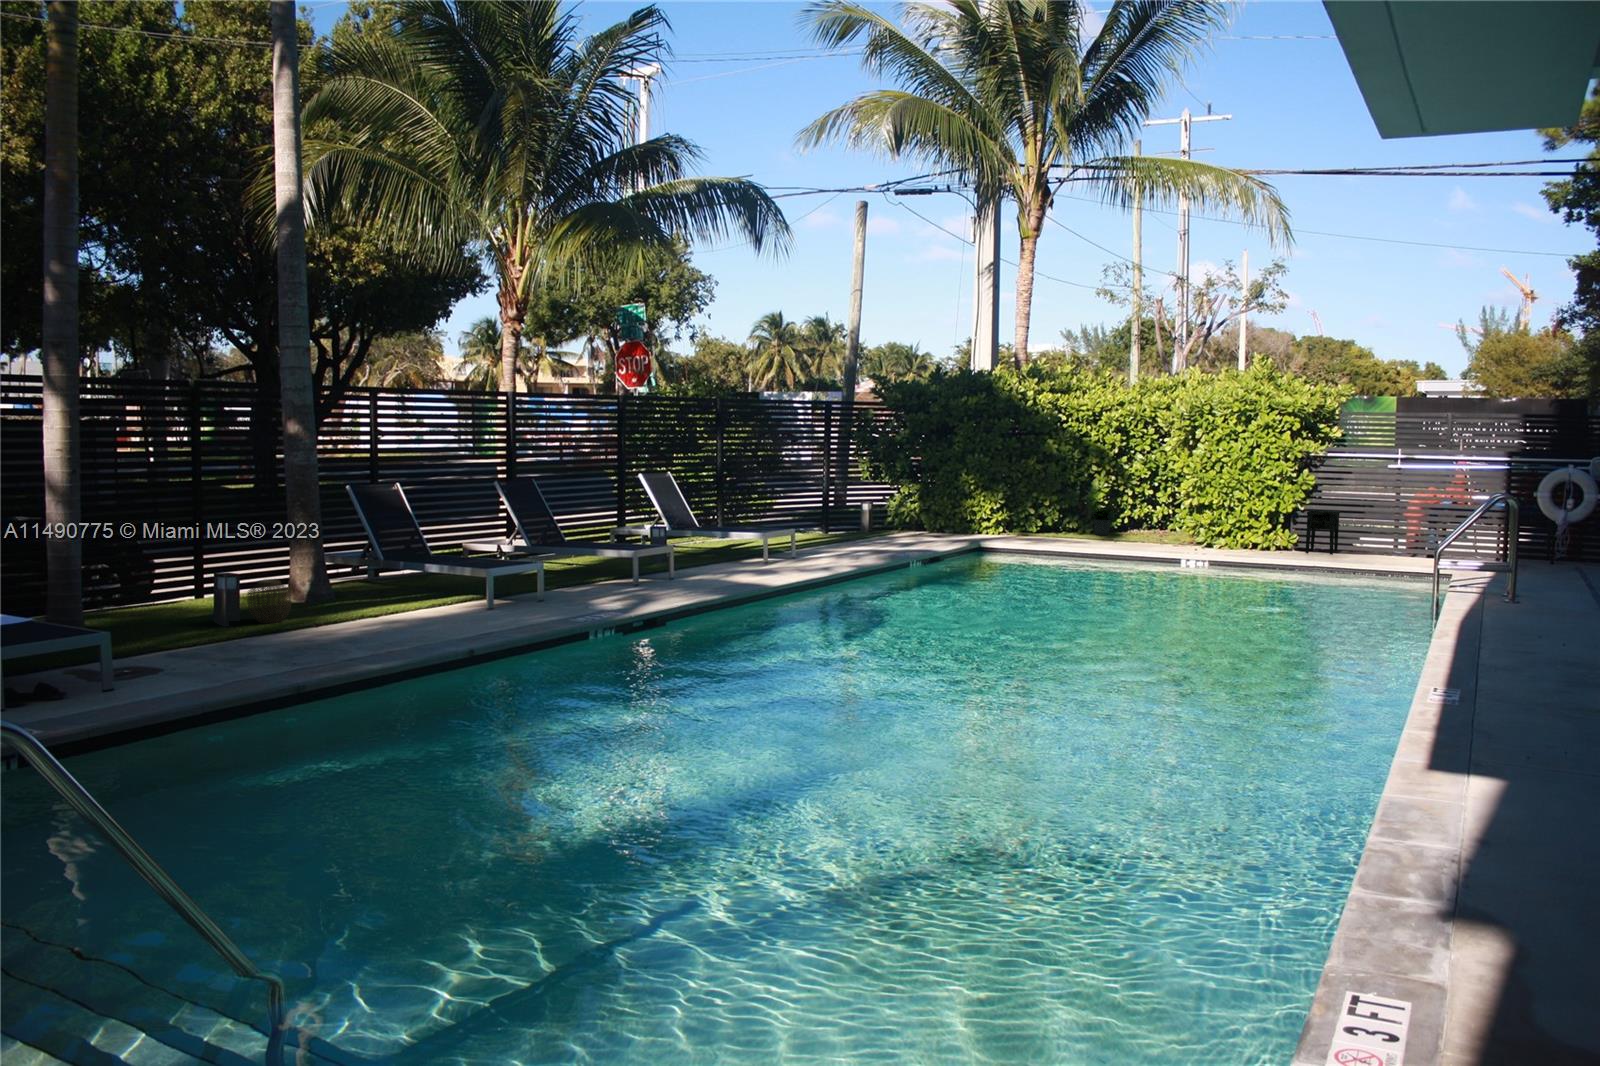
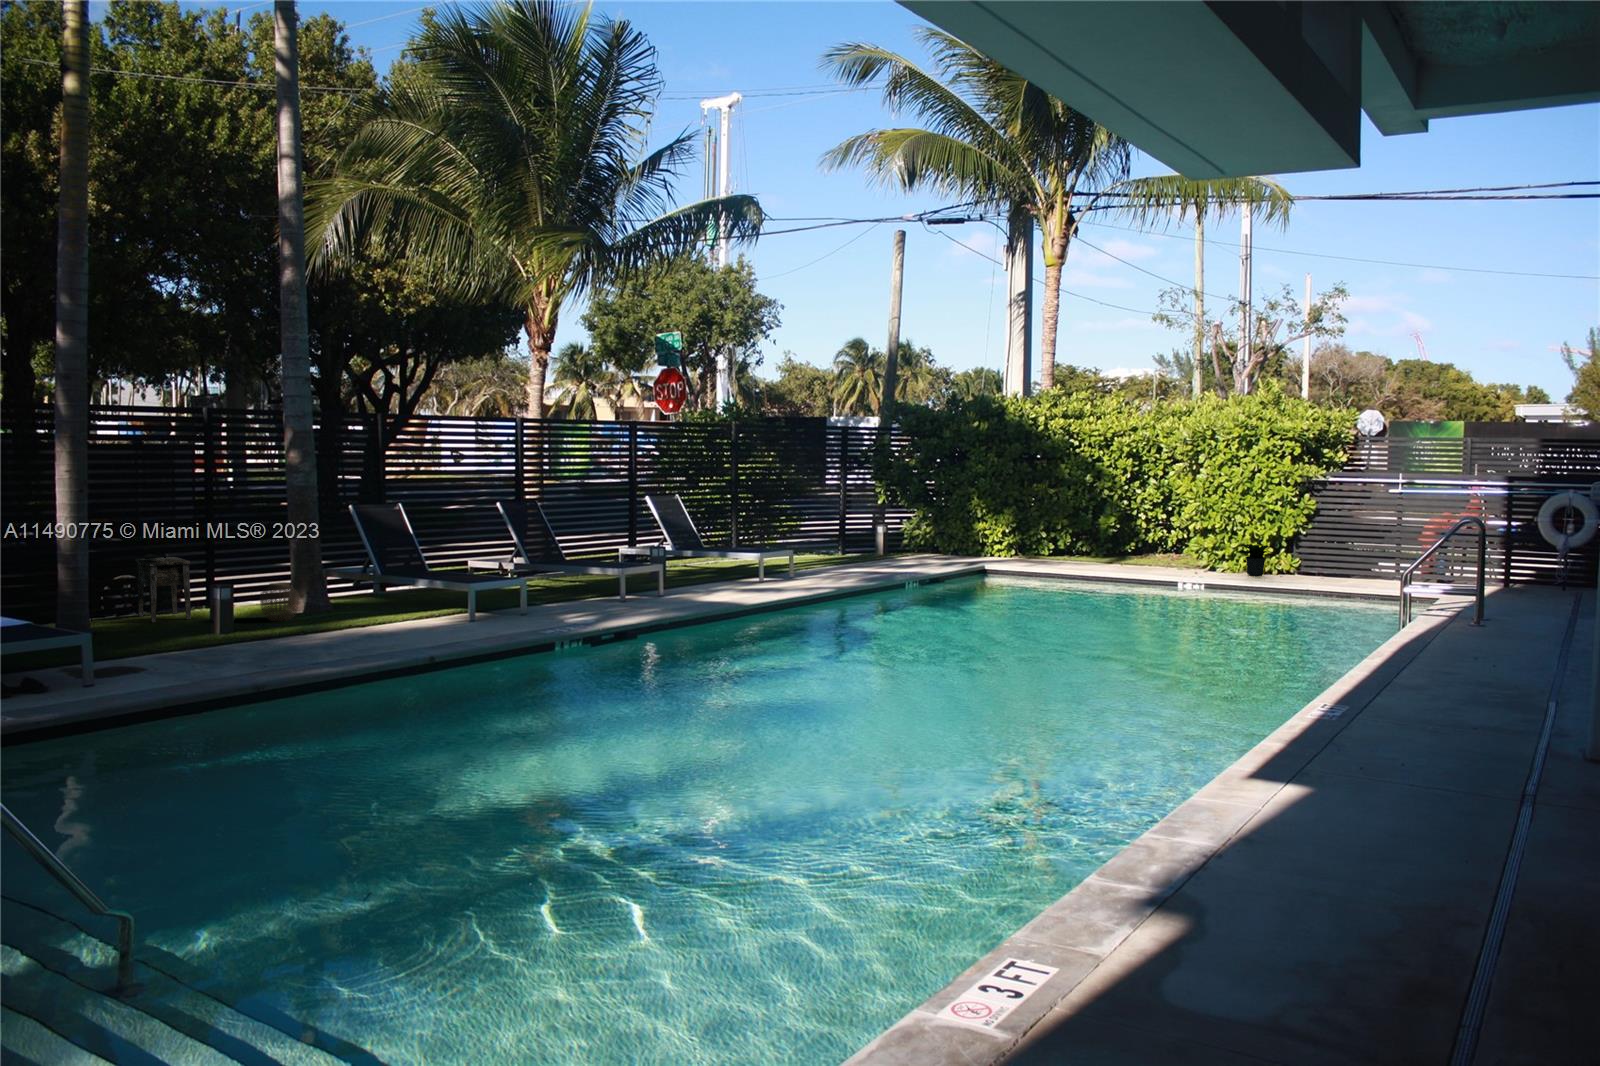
potted plant: present [1092,509,1118,535] -> present [1240,545,1274,576]
side table: present [1305,510,1340,555] -> present [136,557,191,622]

